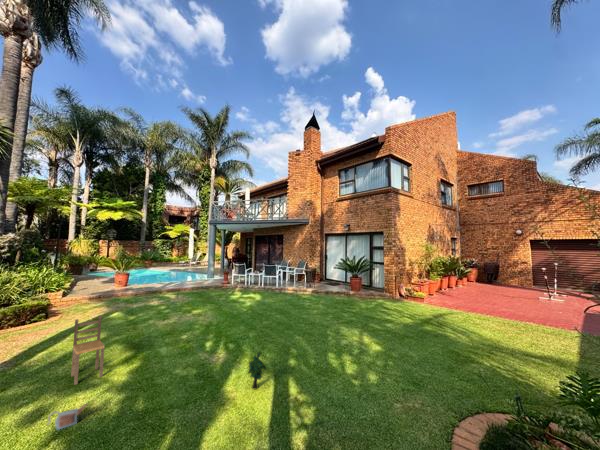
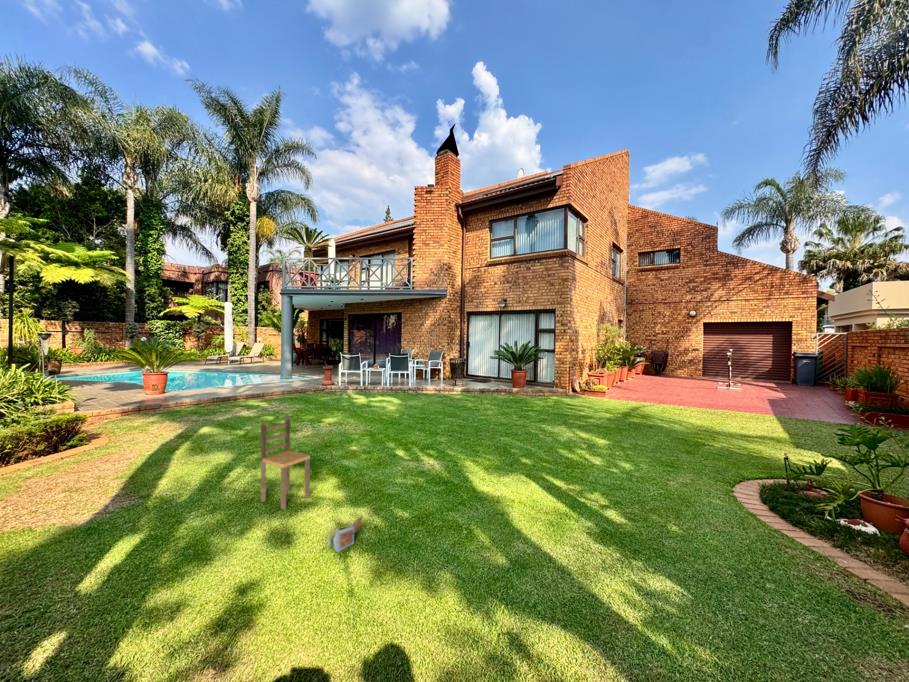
decorative plant: present [249,353,266,389] -> none [511,447,537,490]

